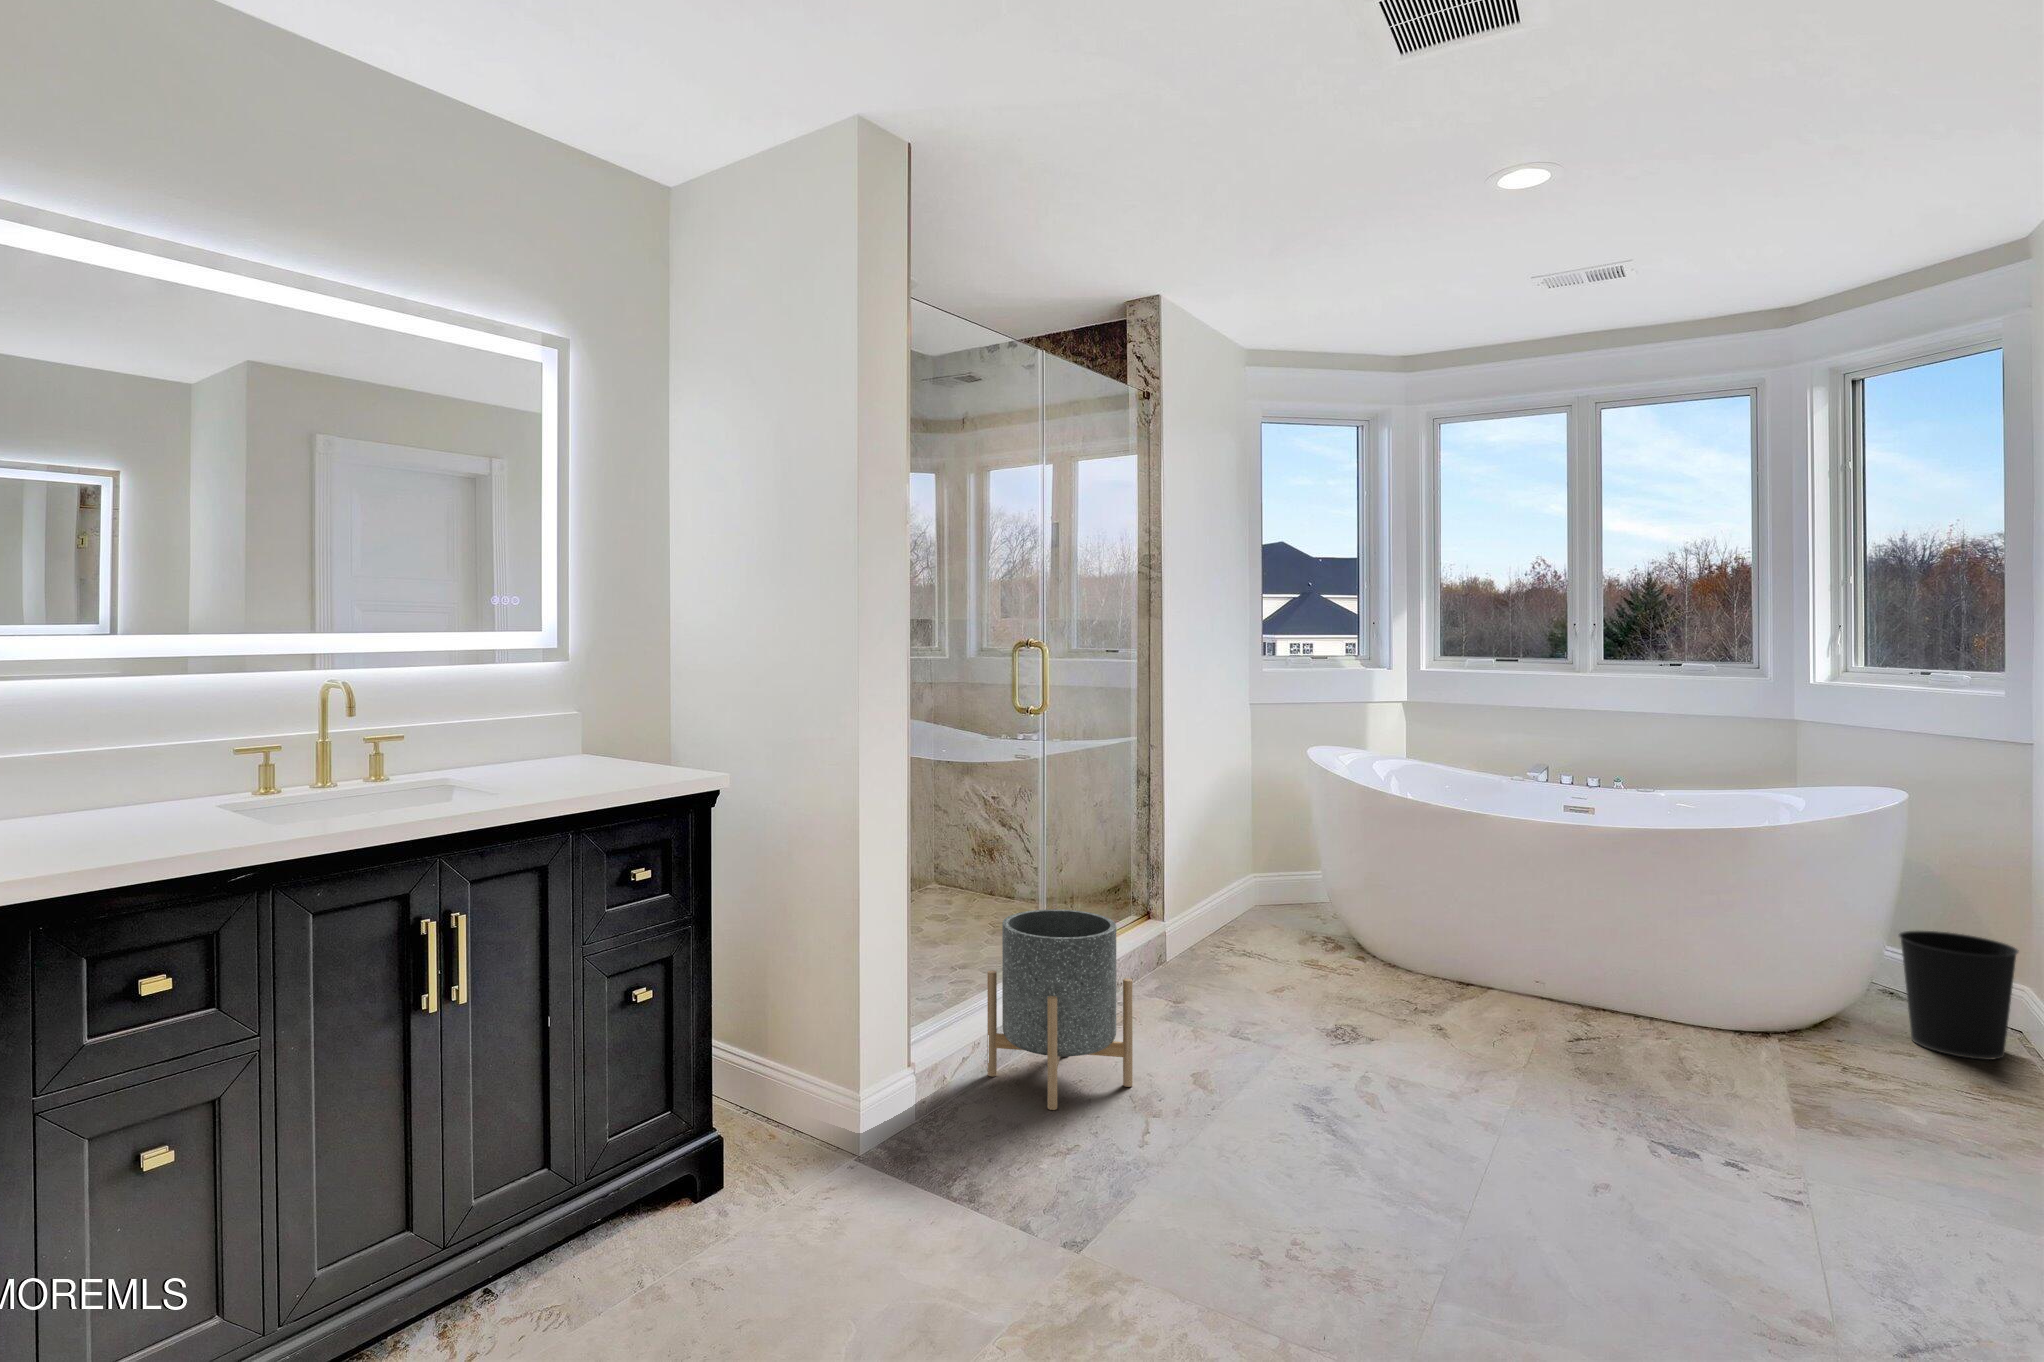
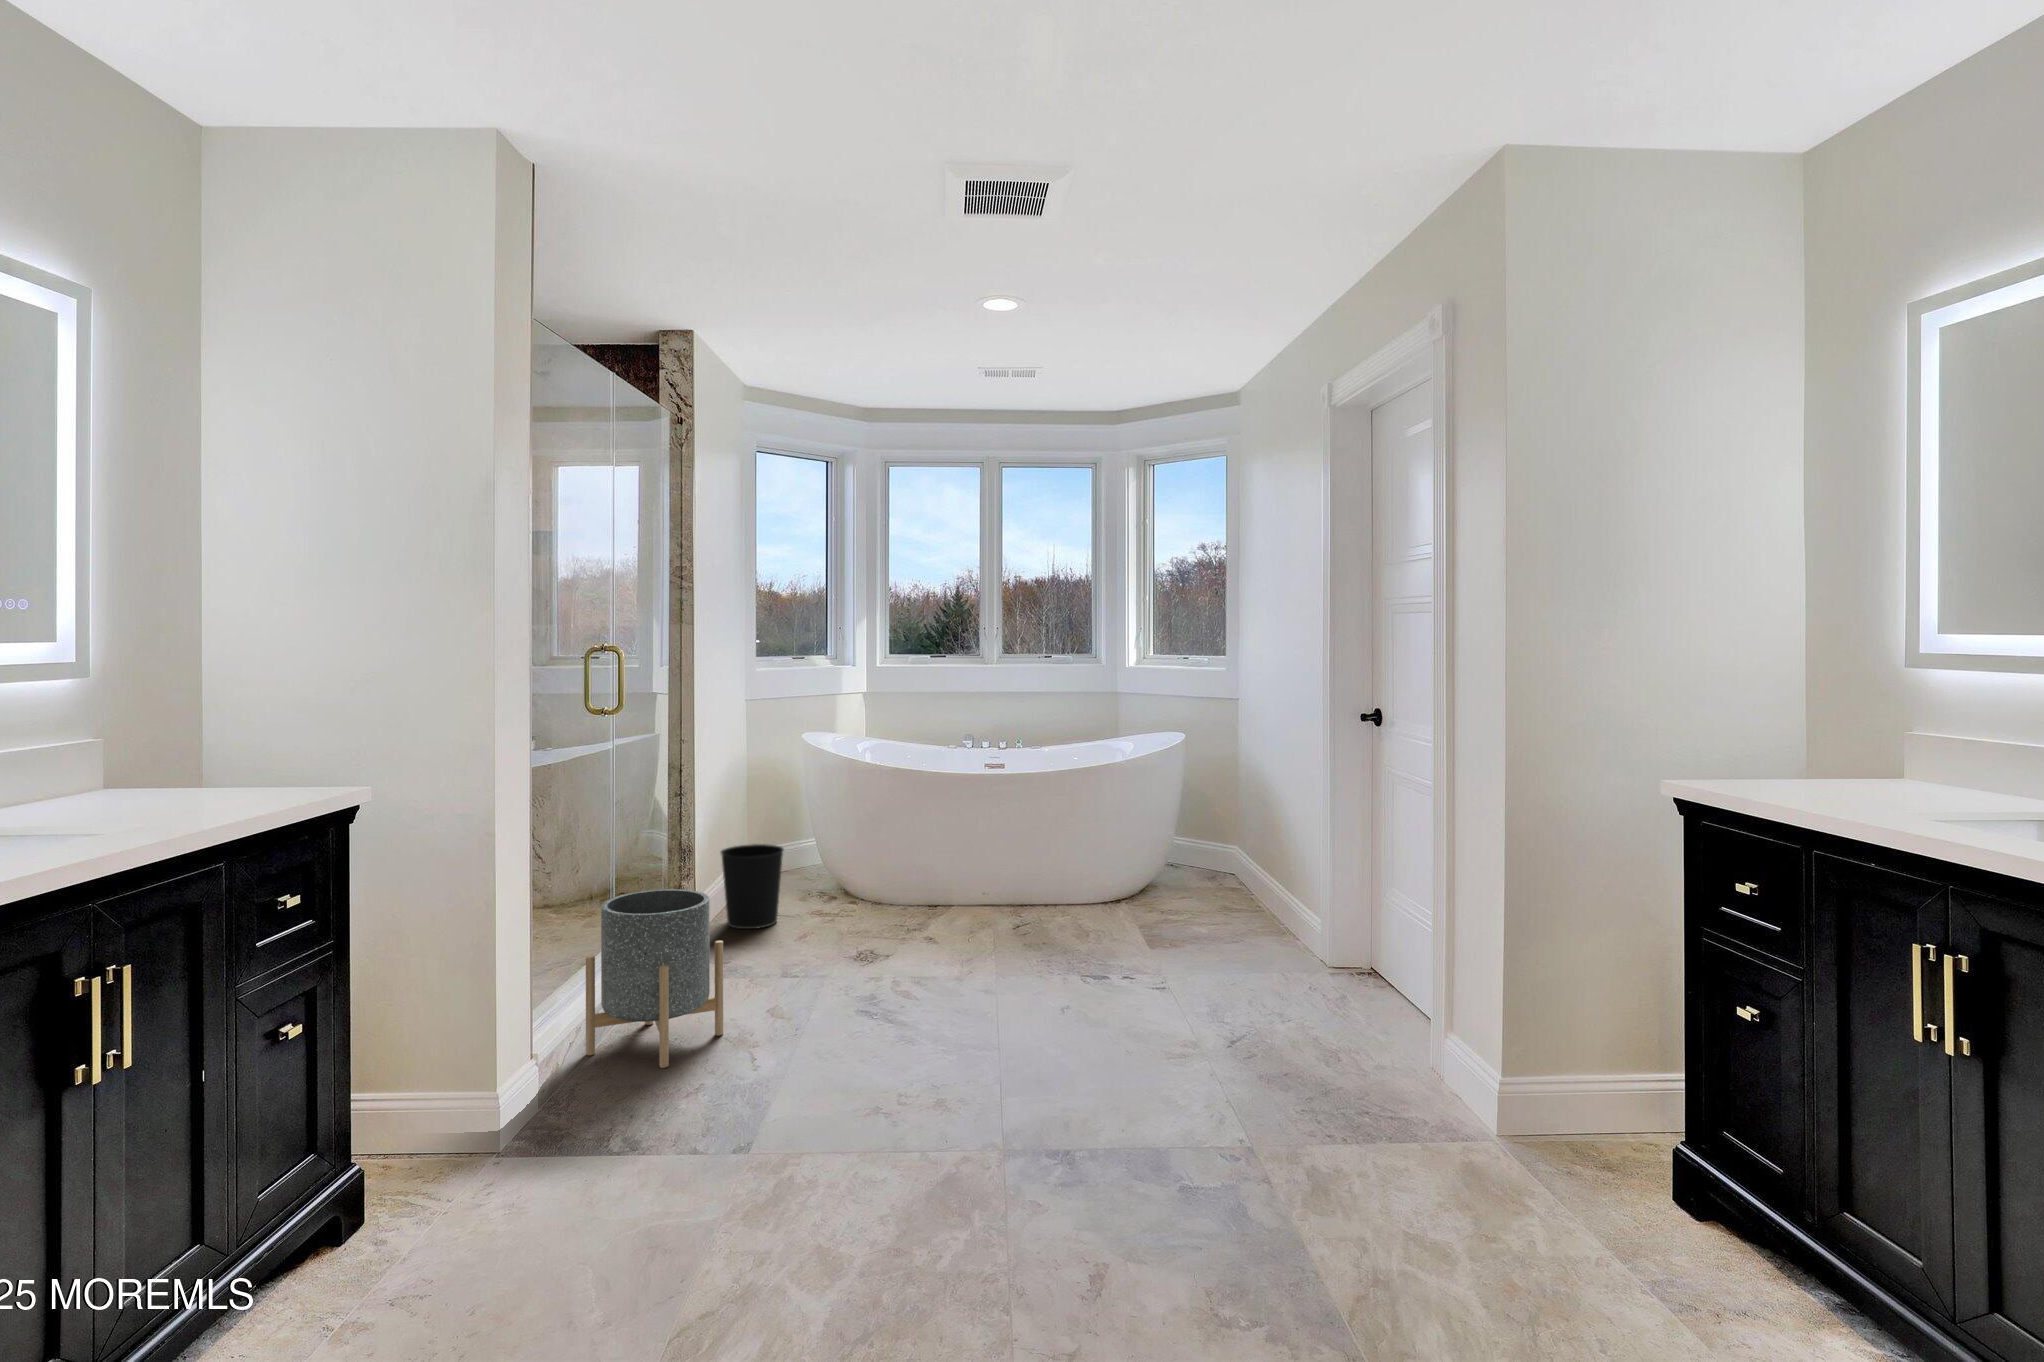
wastebasket: present [1899,931,2019,1060] -> present [721,844,784,929]

